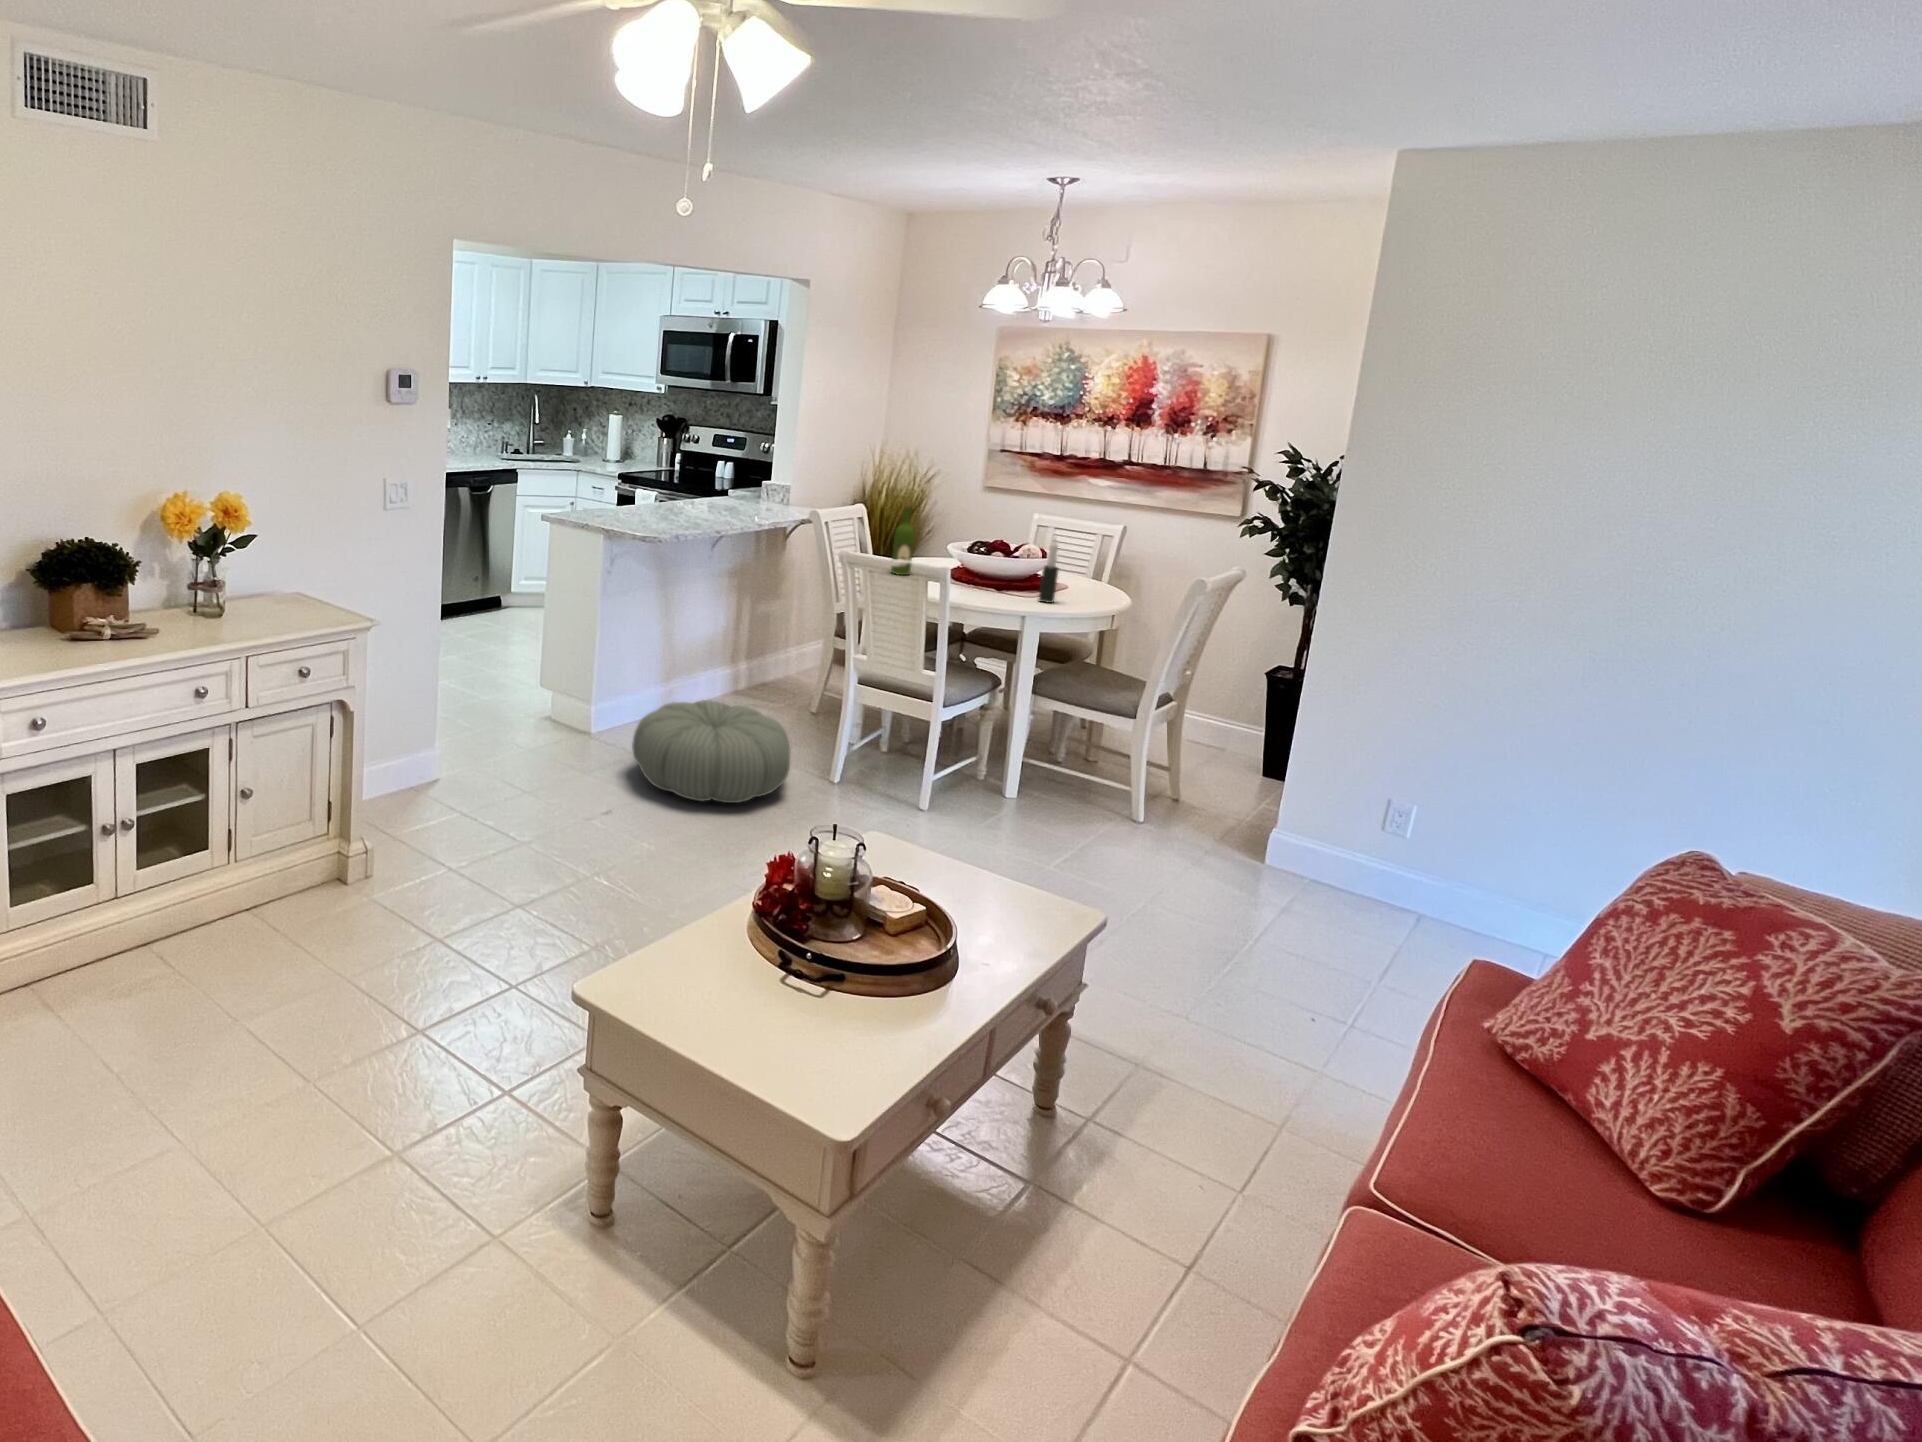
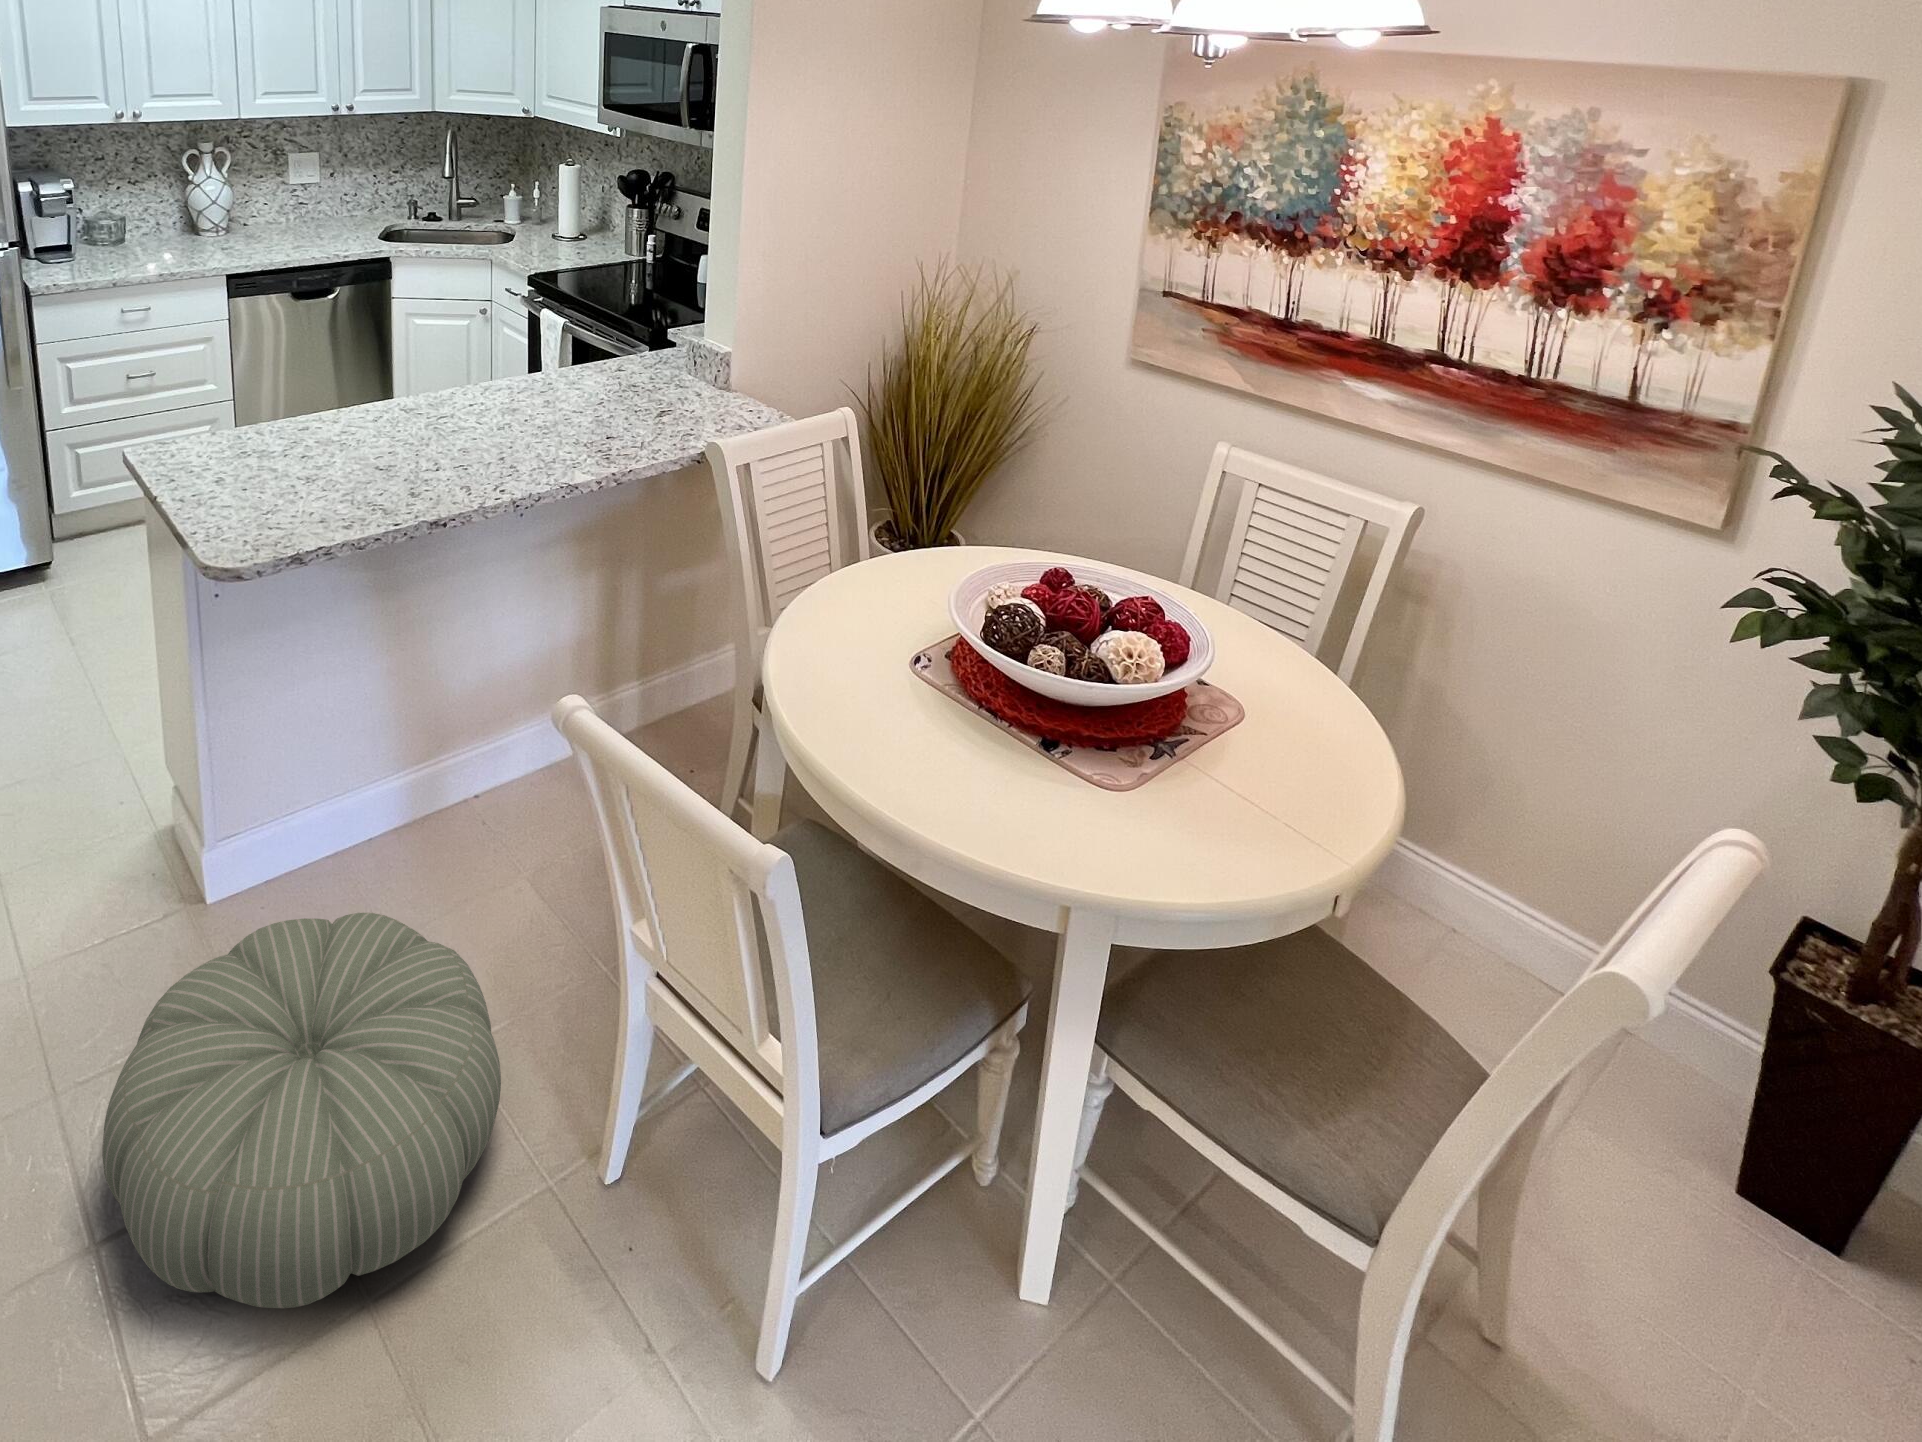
wine bottle: present [891,502,915,575] -> none [827,476,878,642]
candle: present [1038,538,1058,603] -> none [1131,669,1190,843]

